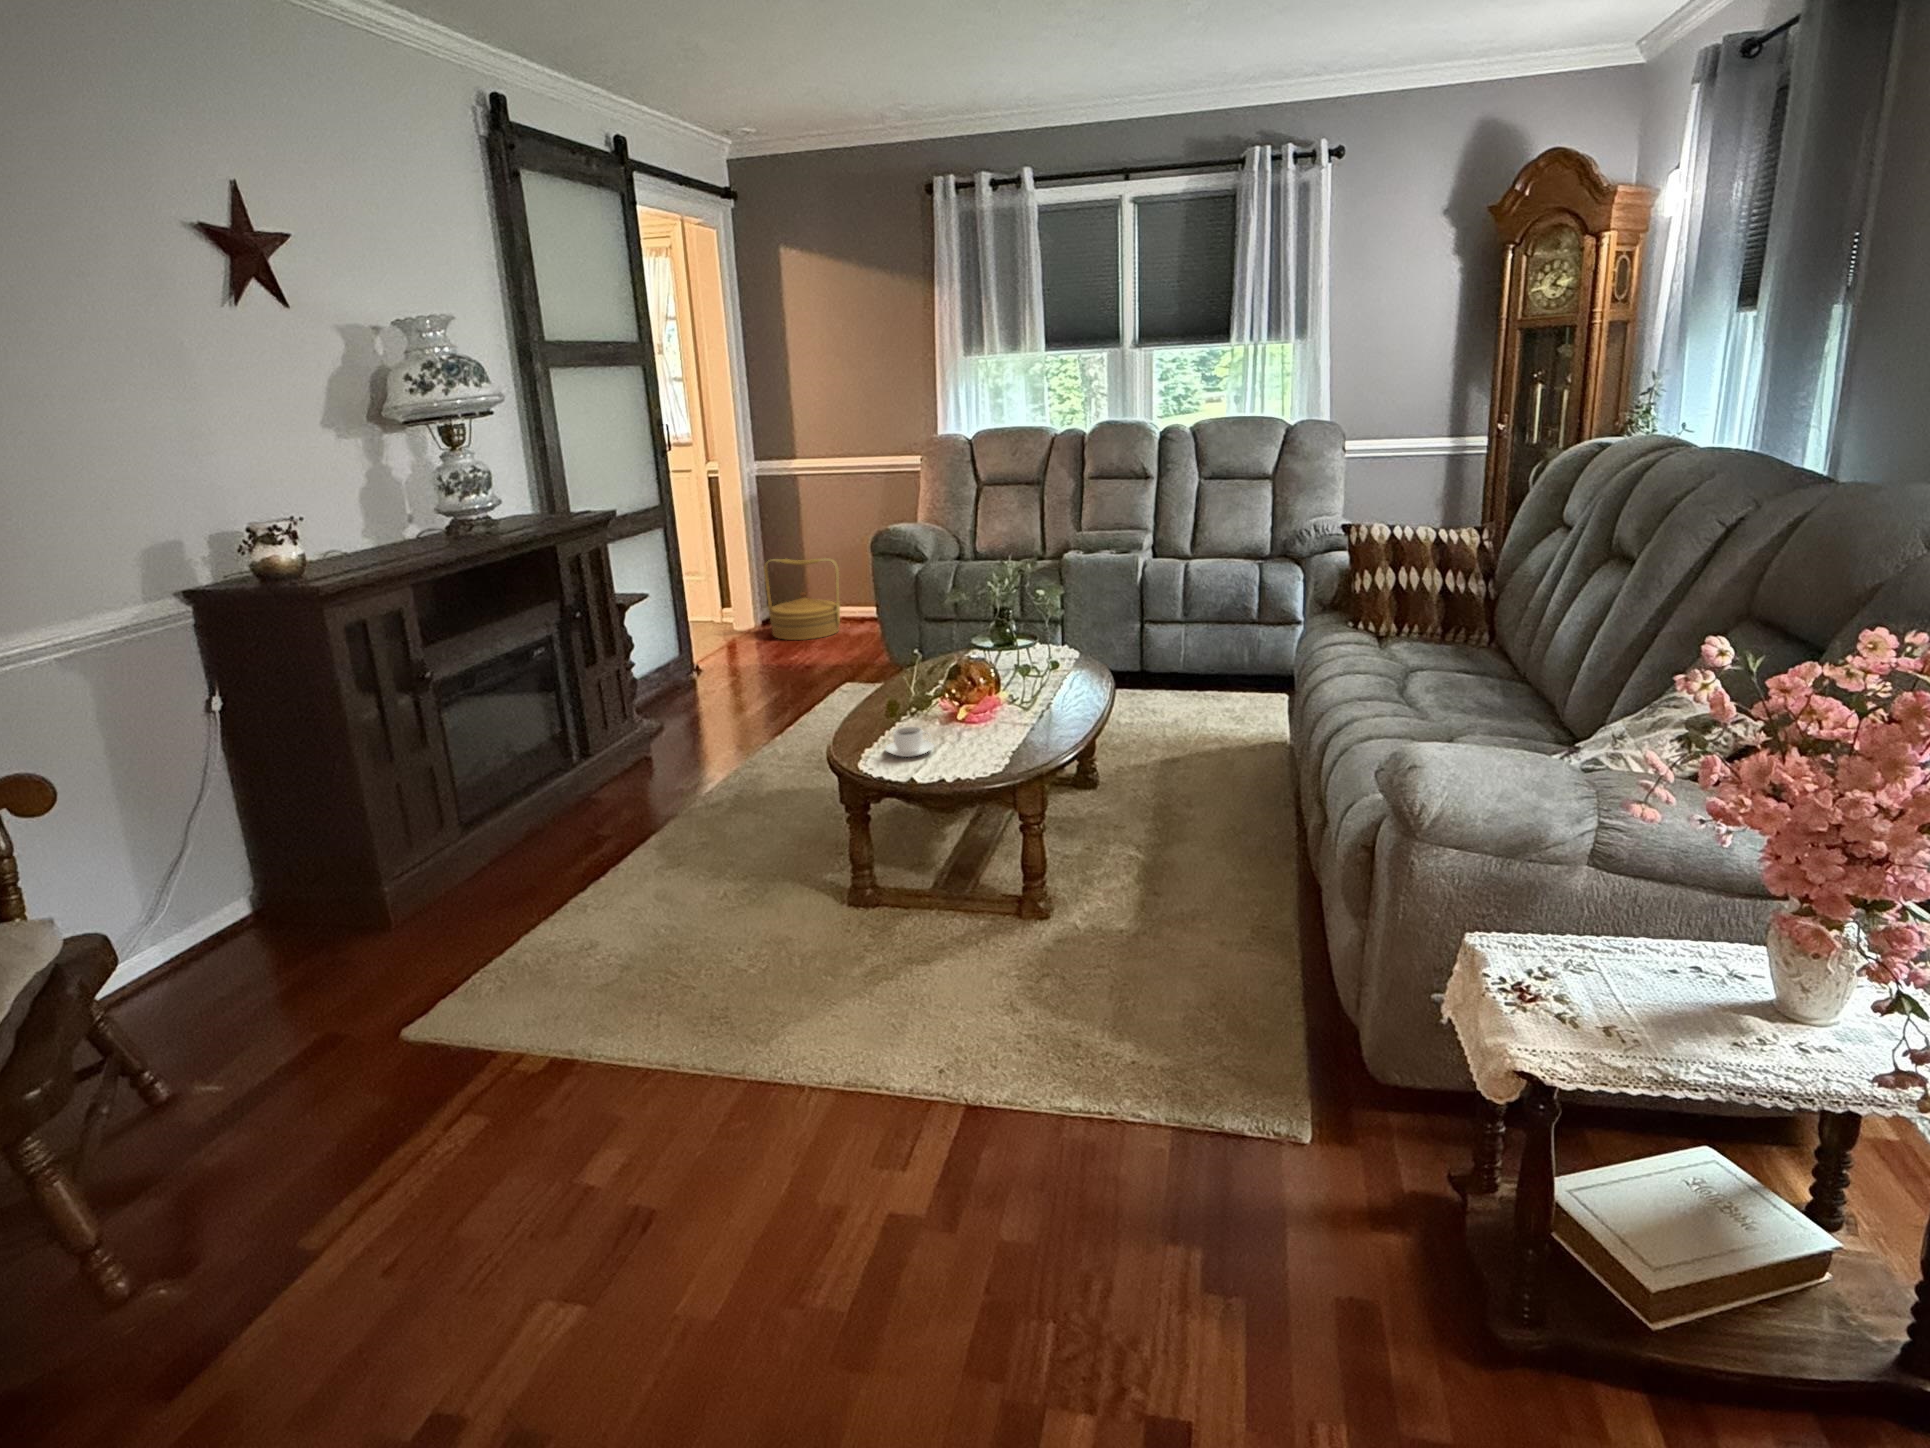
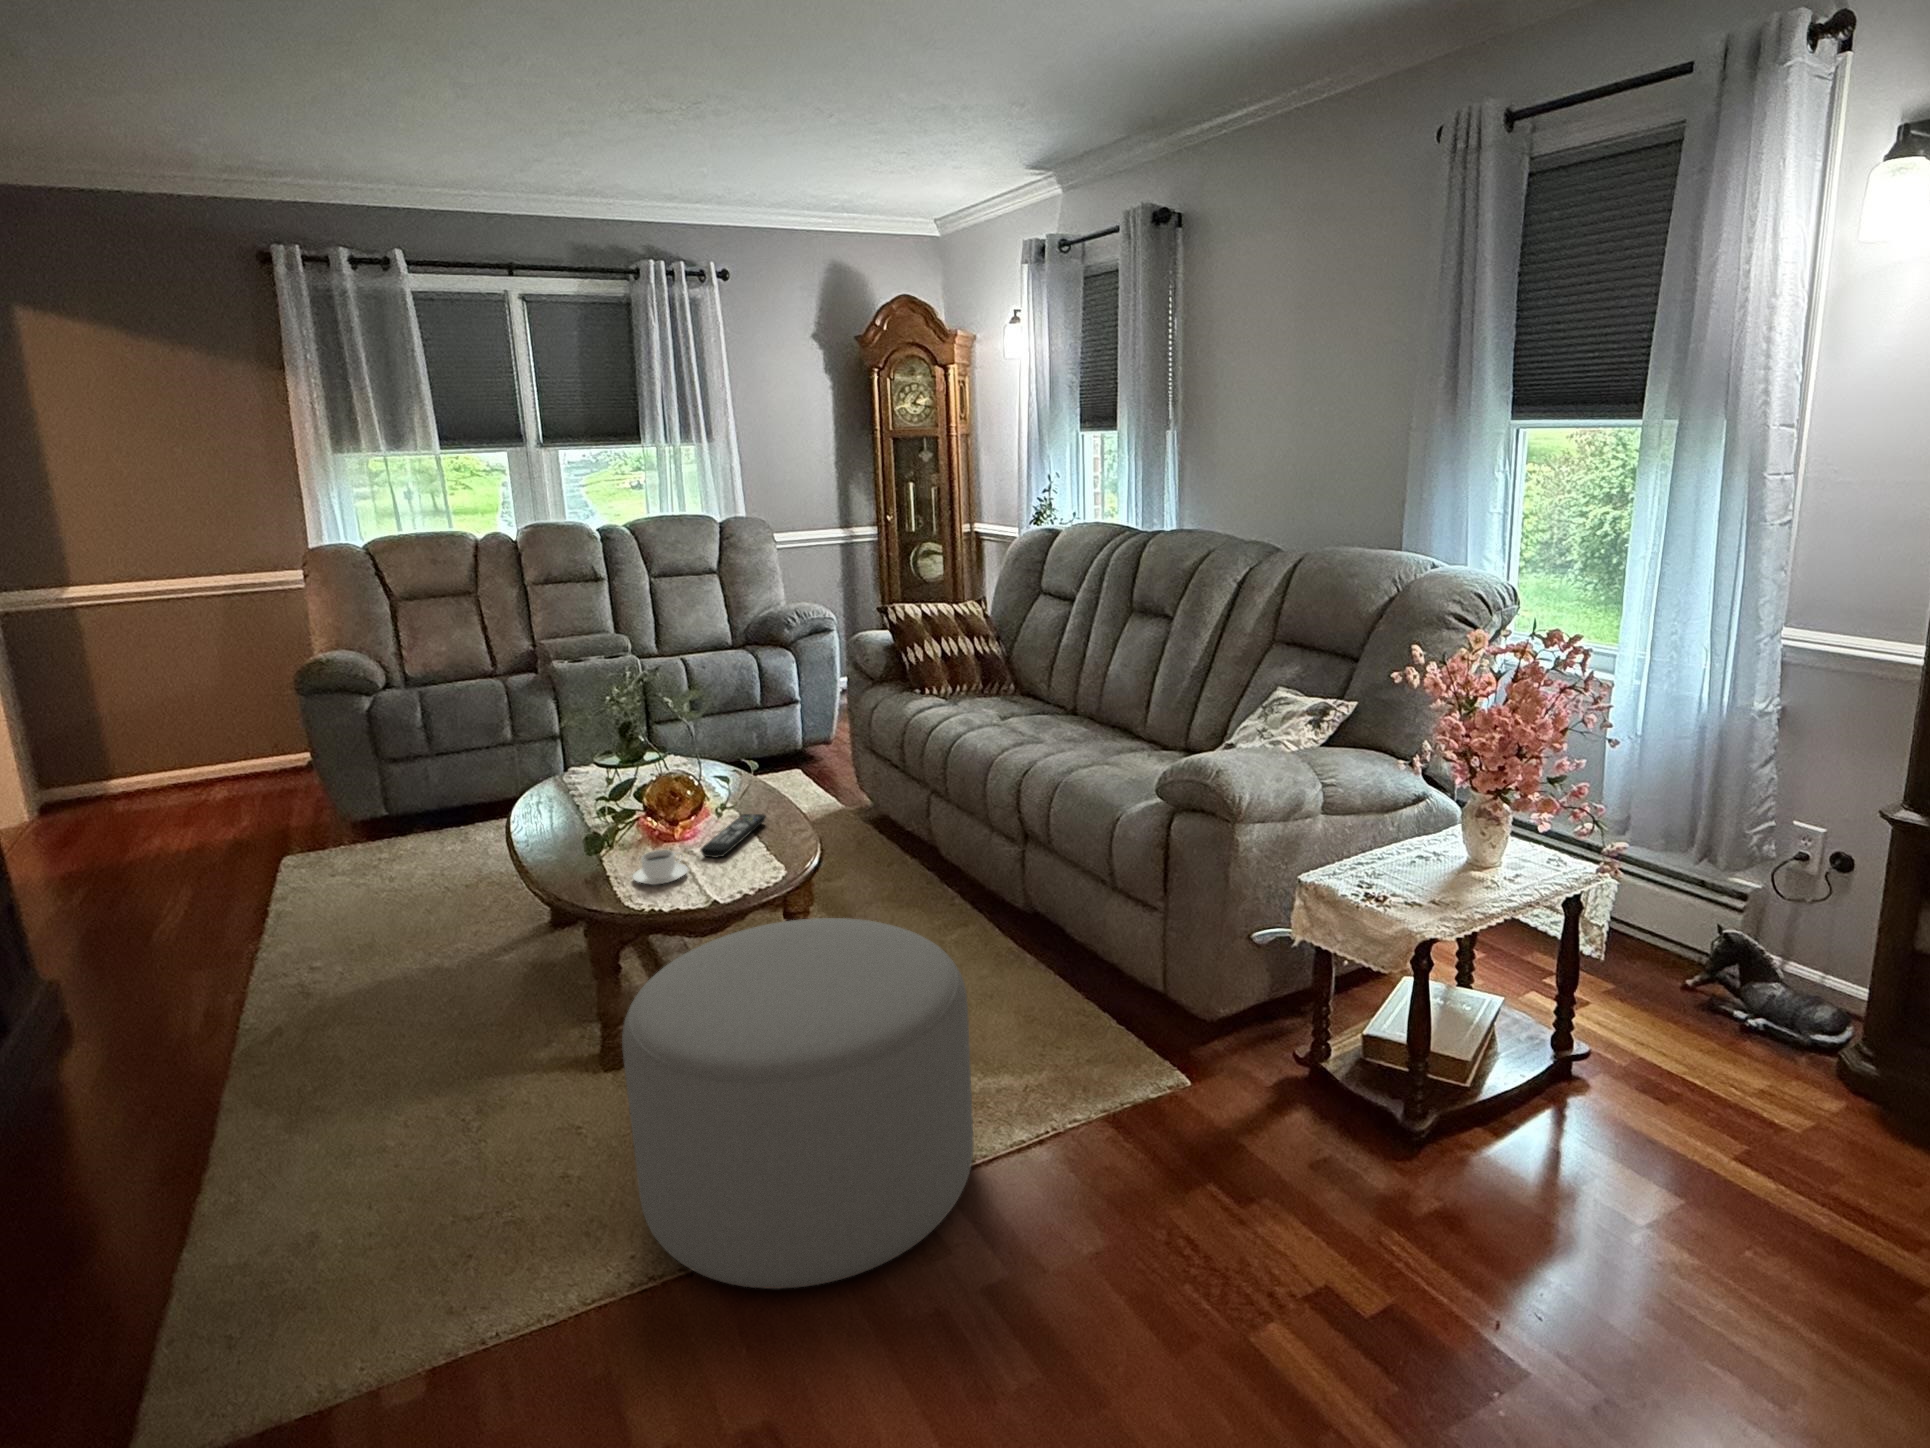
woven basket: present [764,558,840,640] -> none [46,705,185,819]
remote control: none [960,715,1051,747] -> present [701,814,766,858]
ottoman: none [708,810,1034,1137] -> present [622,918,973,1289]

